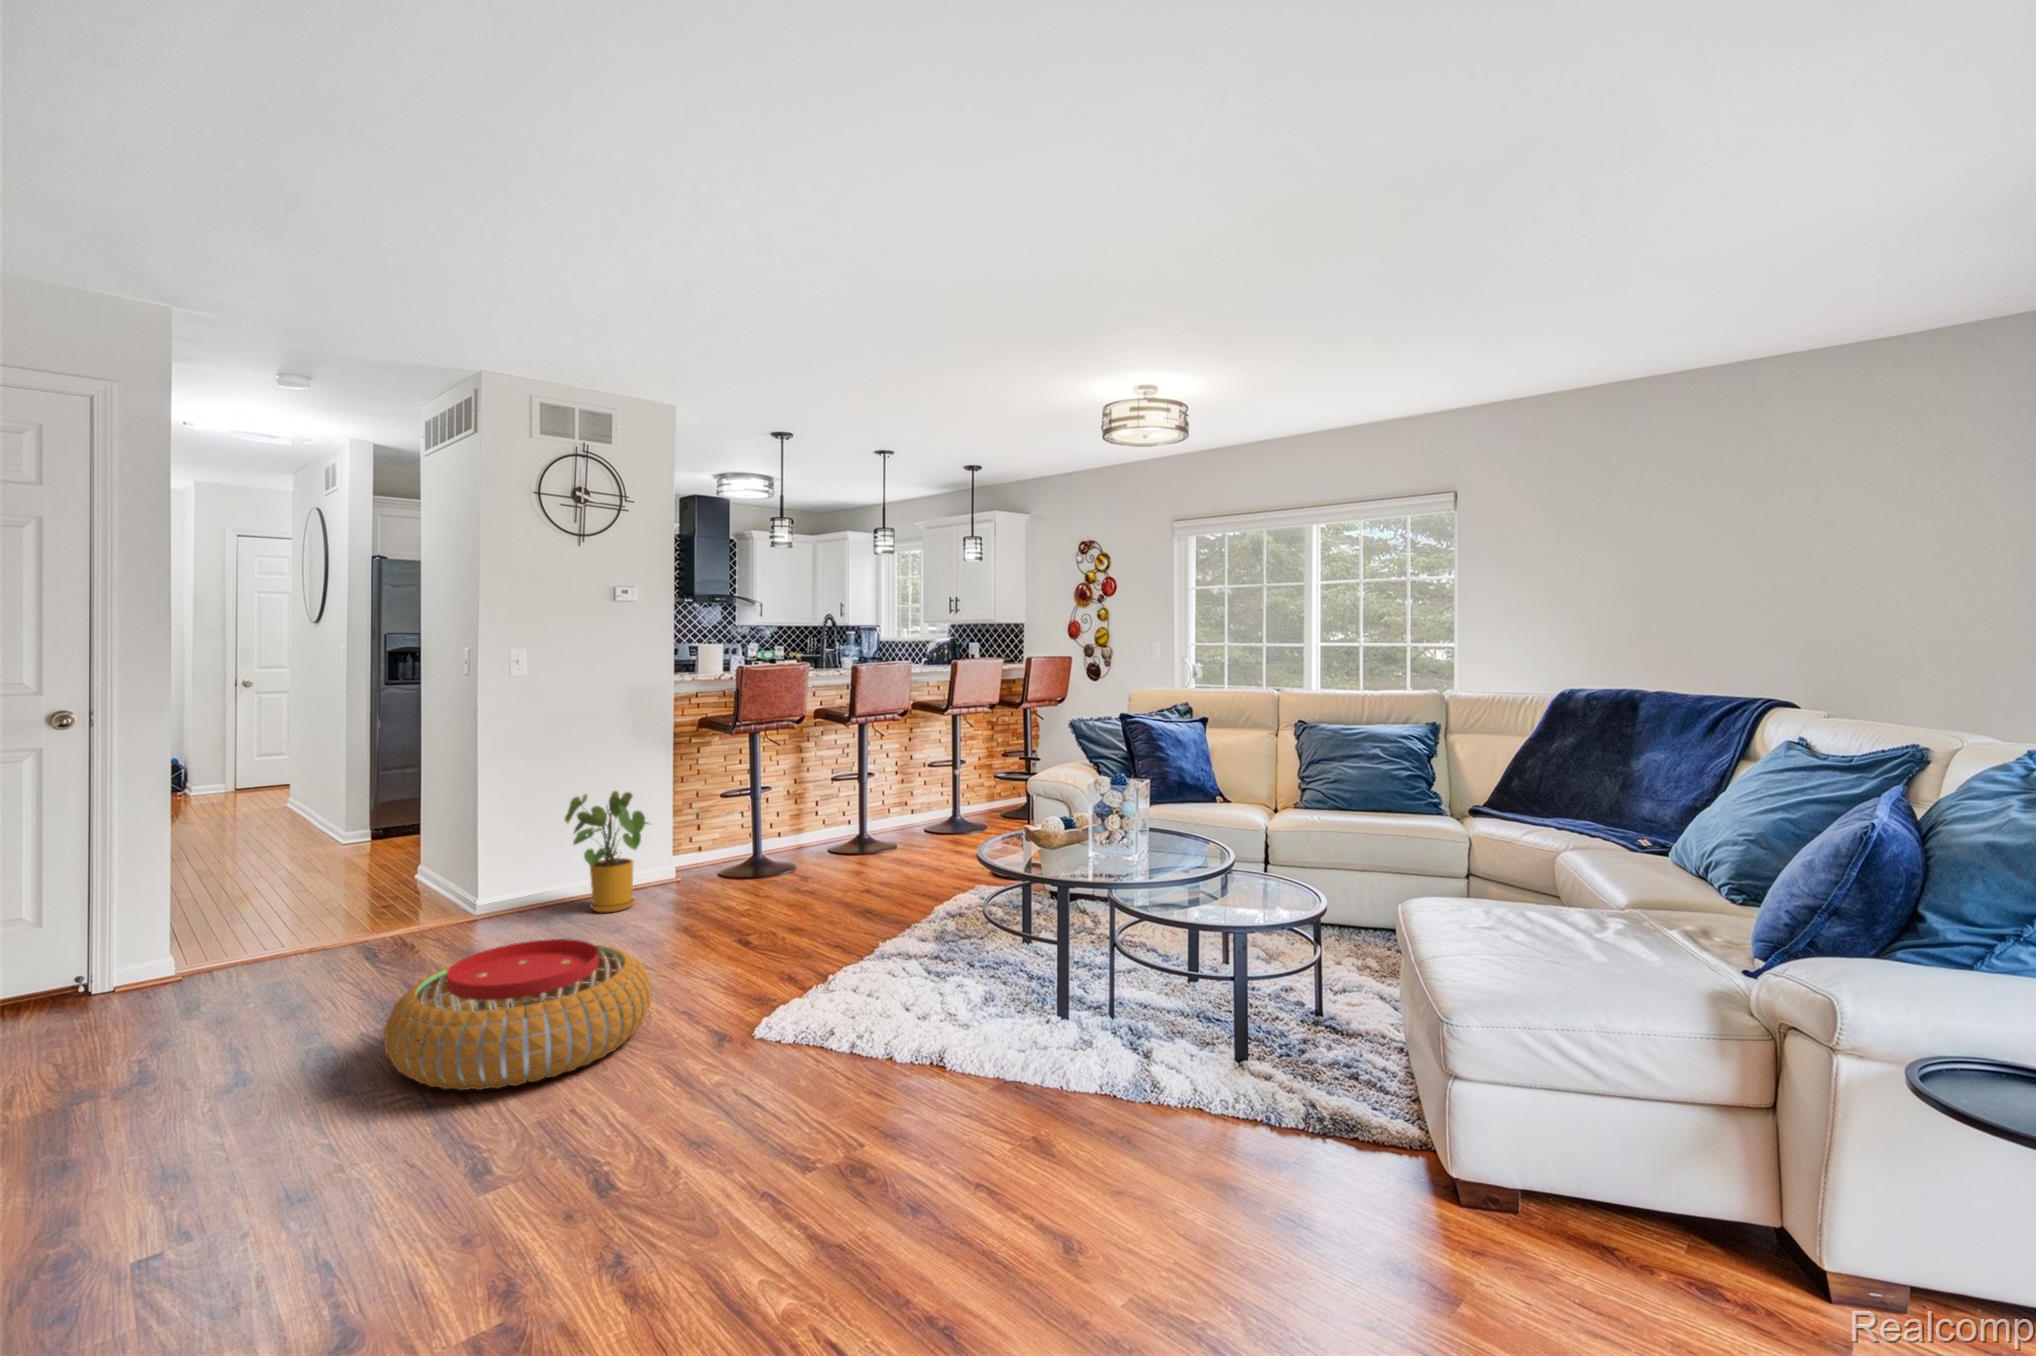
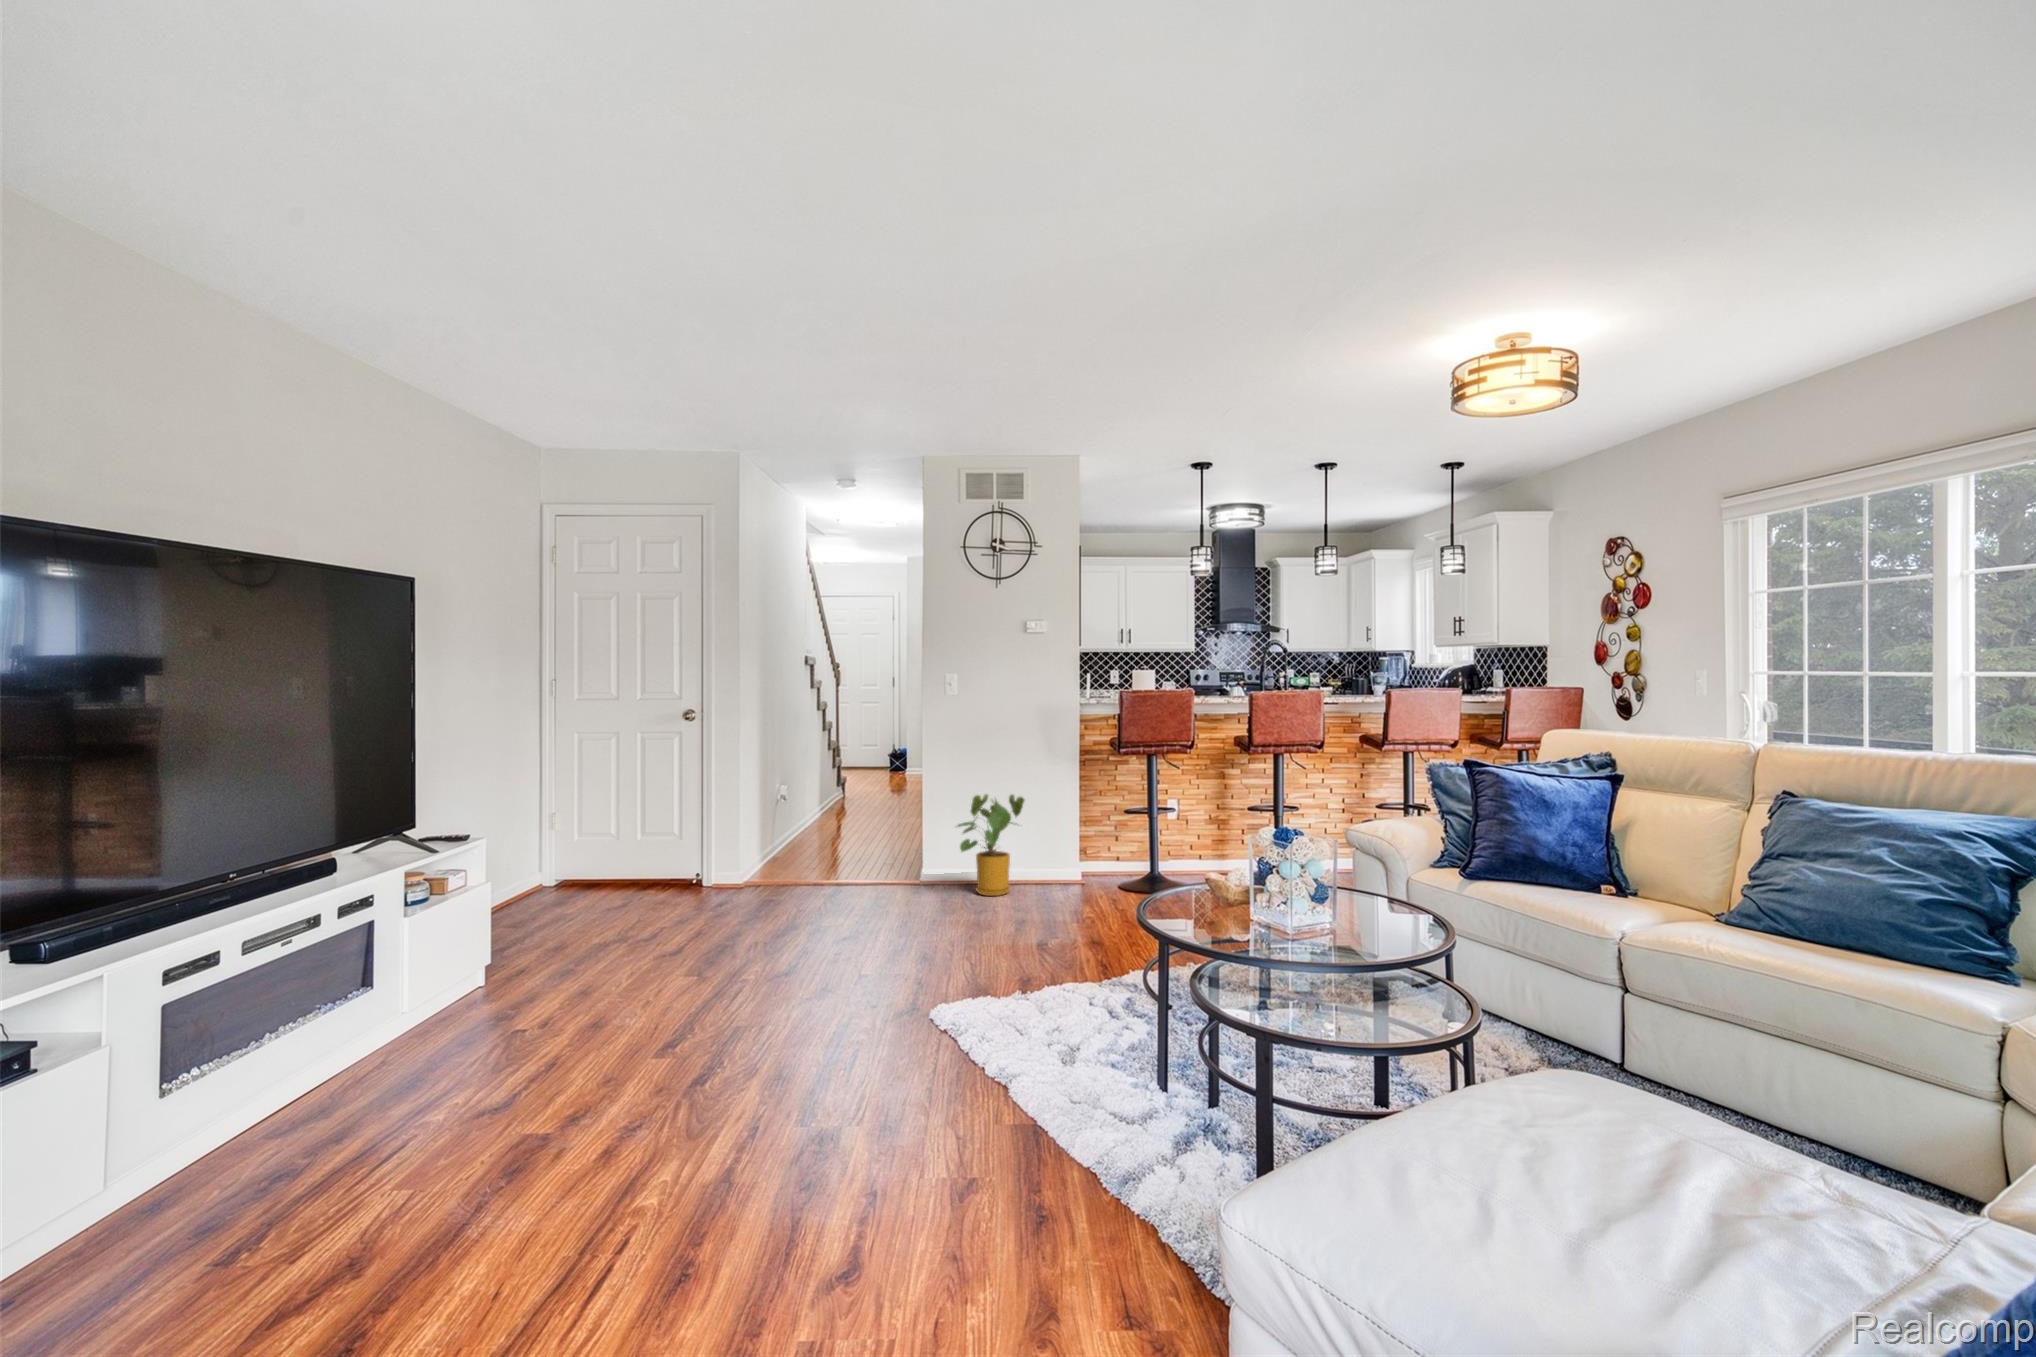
pouf: present [384,939,652,1090] -> none [709,896,892,998]

